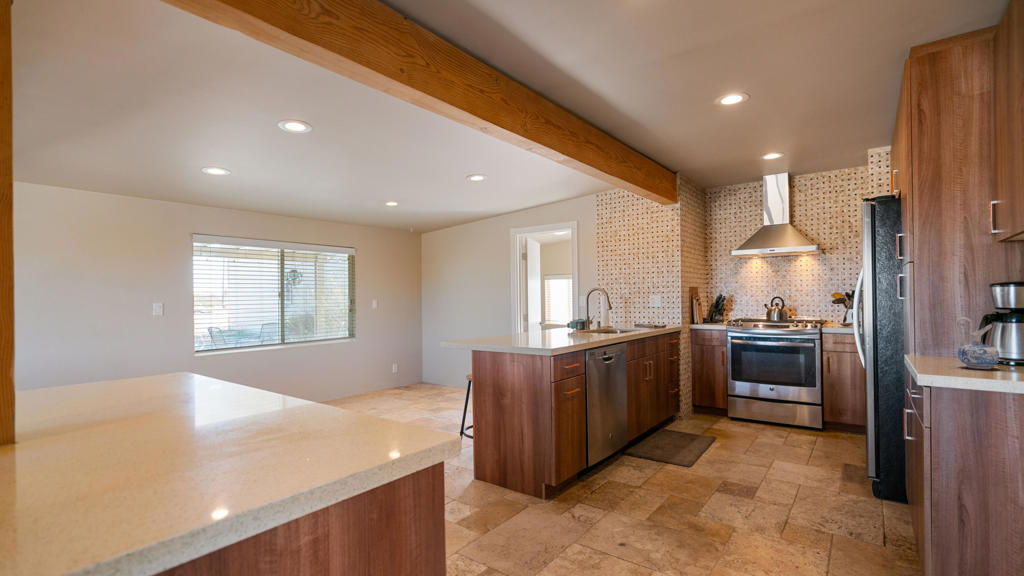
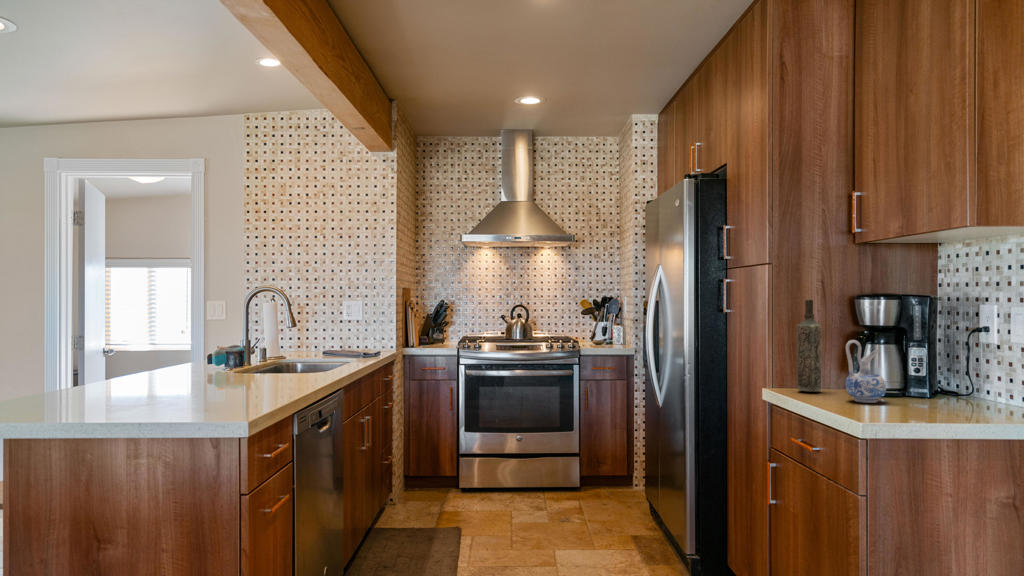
bottle: none [930,285,954,360] -> present [797,298,822,392]

